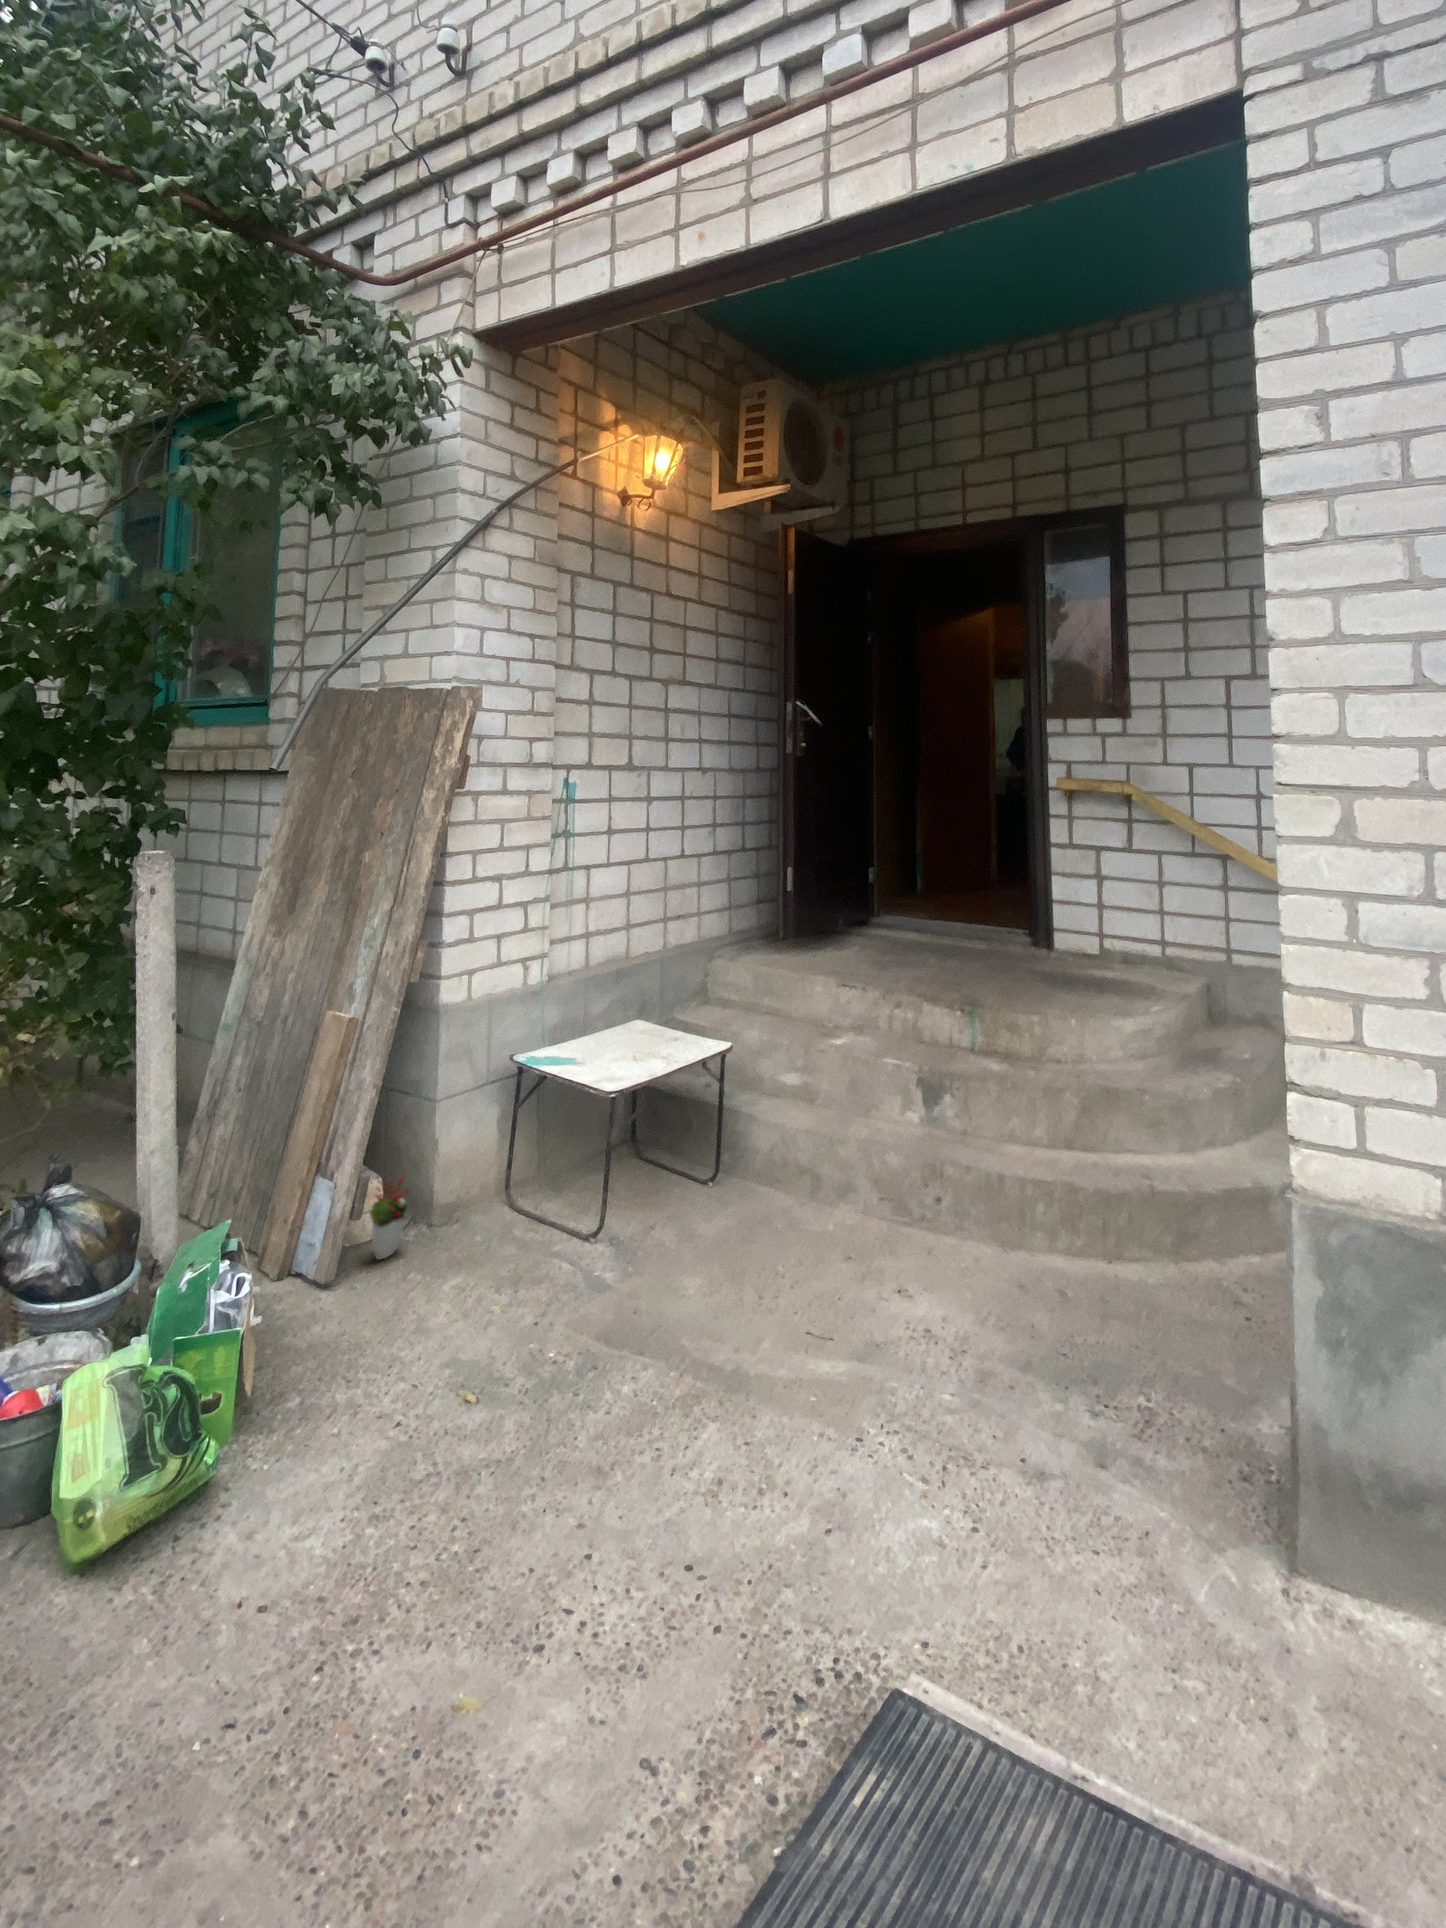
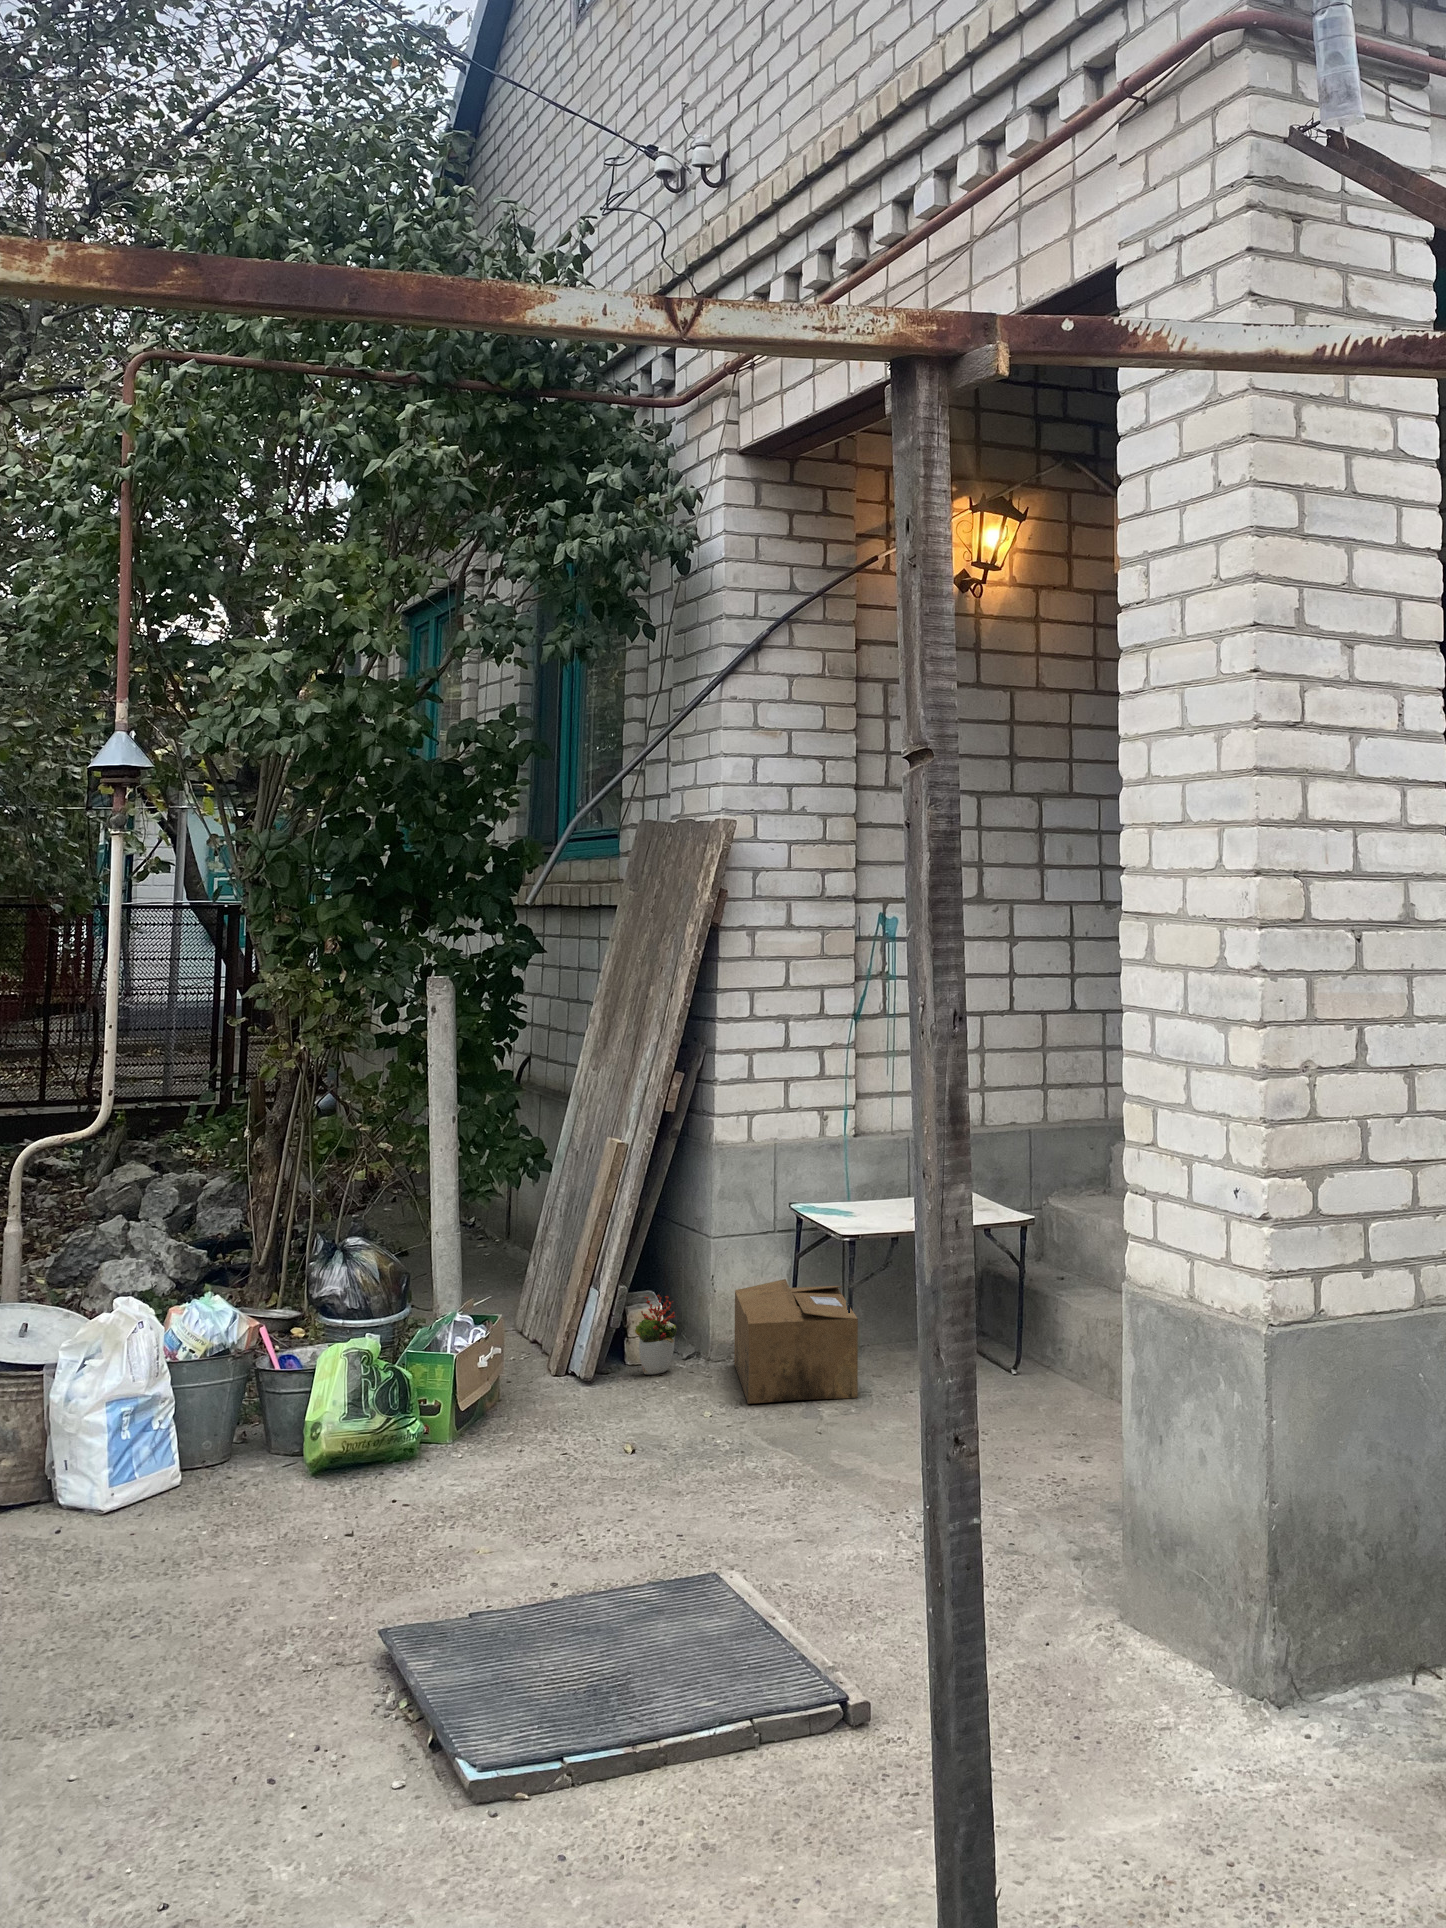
cardboard box: none [457,1129,630,1285] -> present [734,1279,858,1404]

